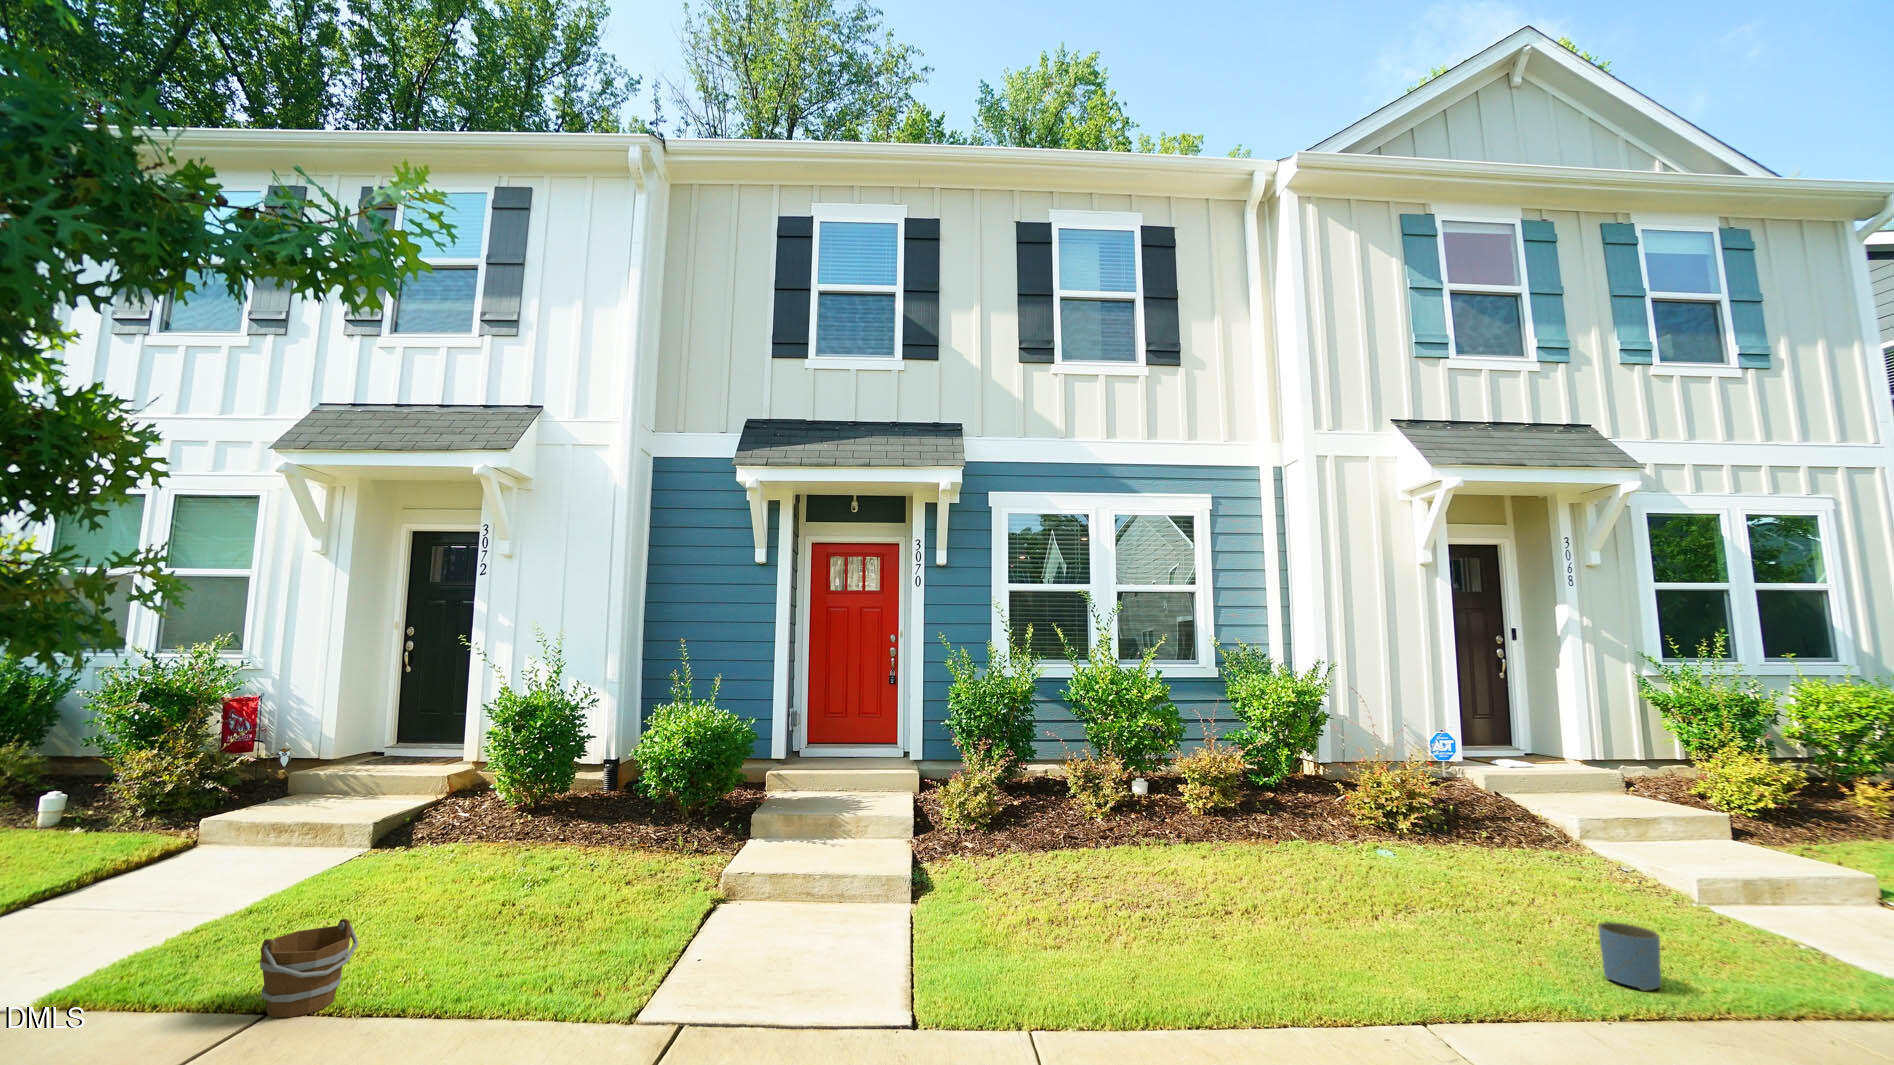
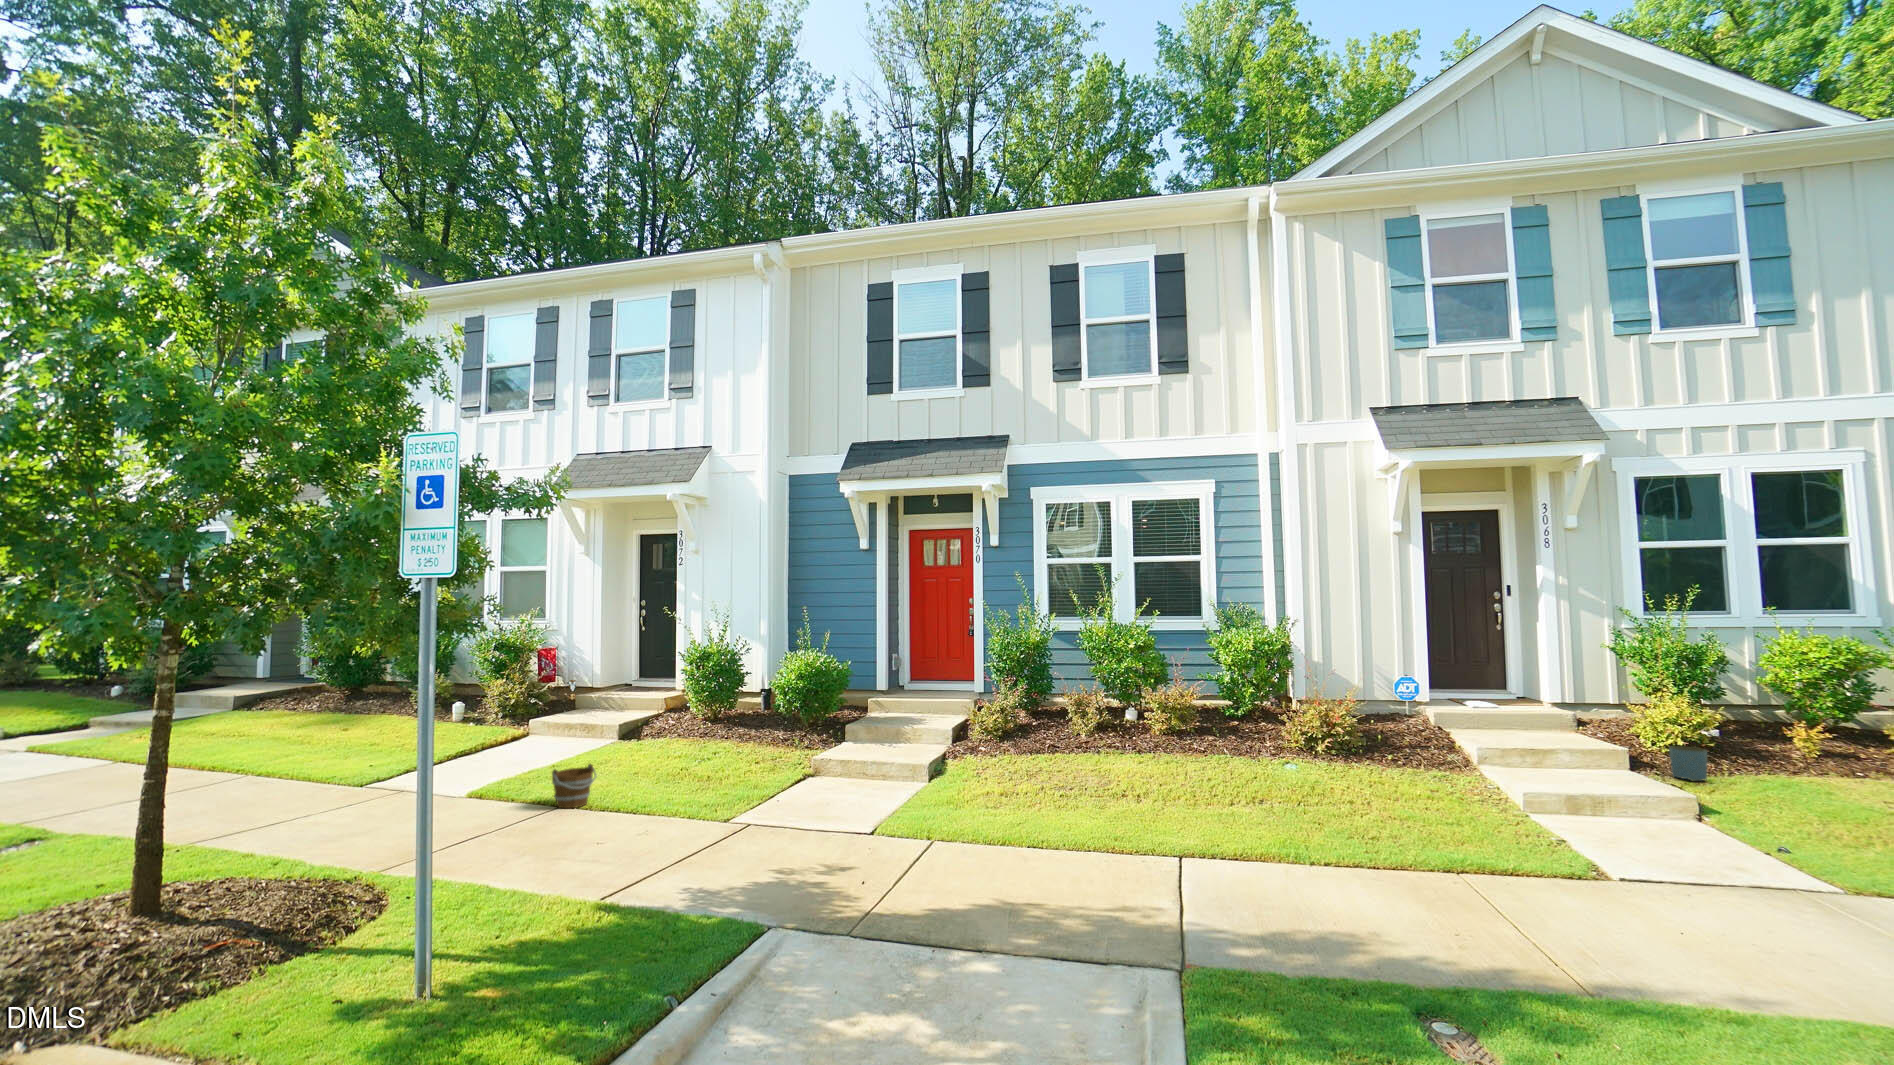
planter: present [1598,922,1661,991] -> present [1669,746,1707,781]

